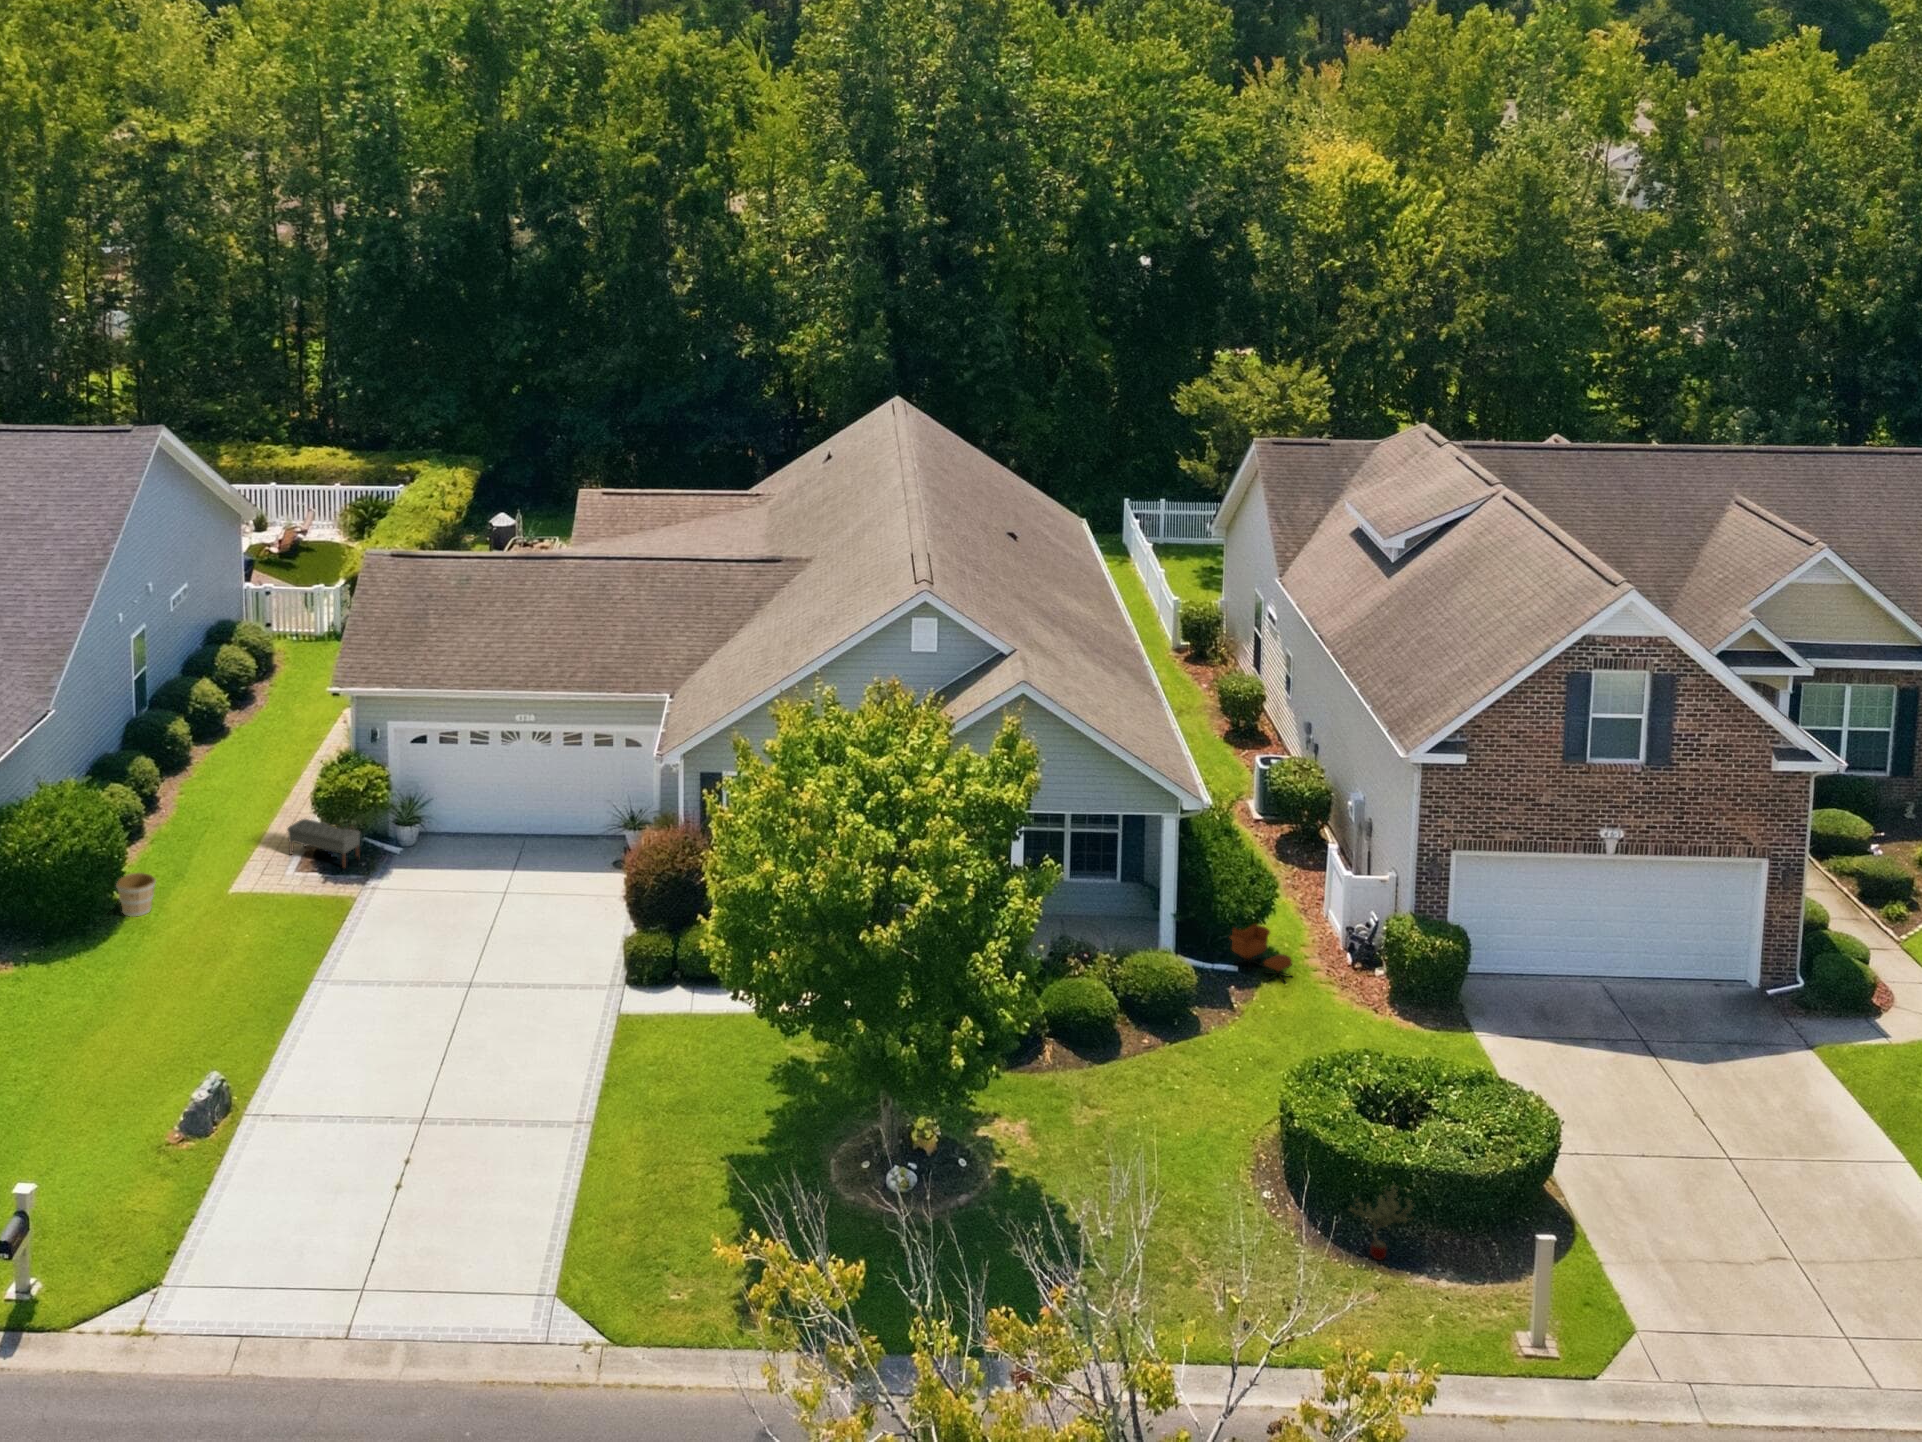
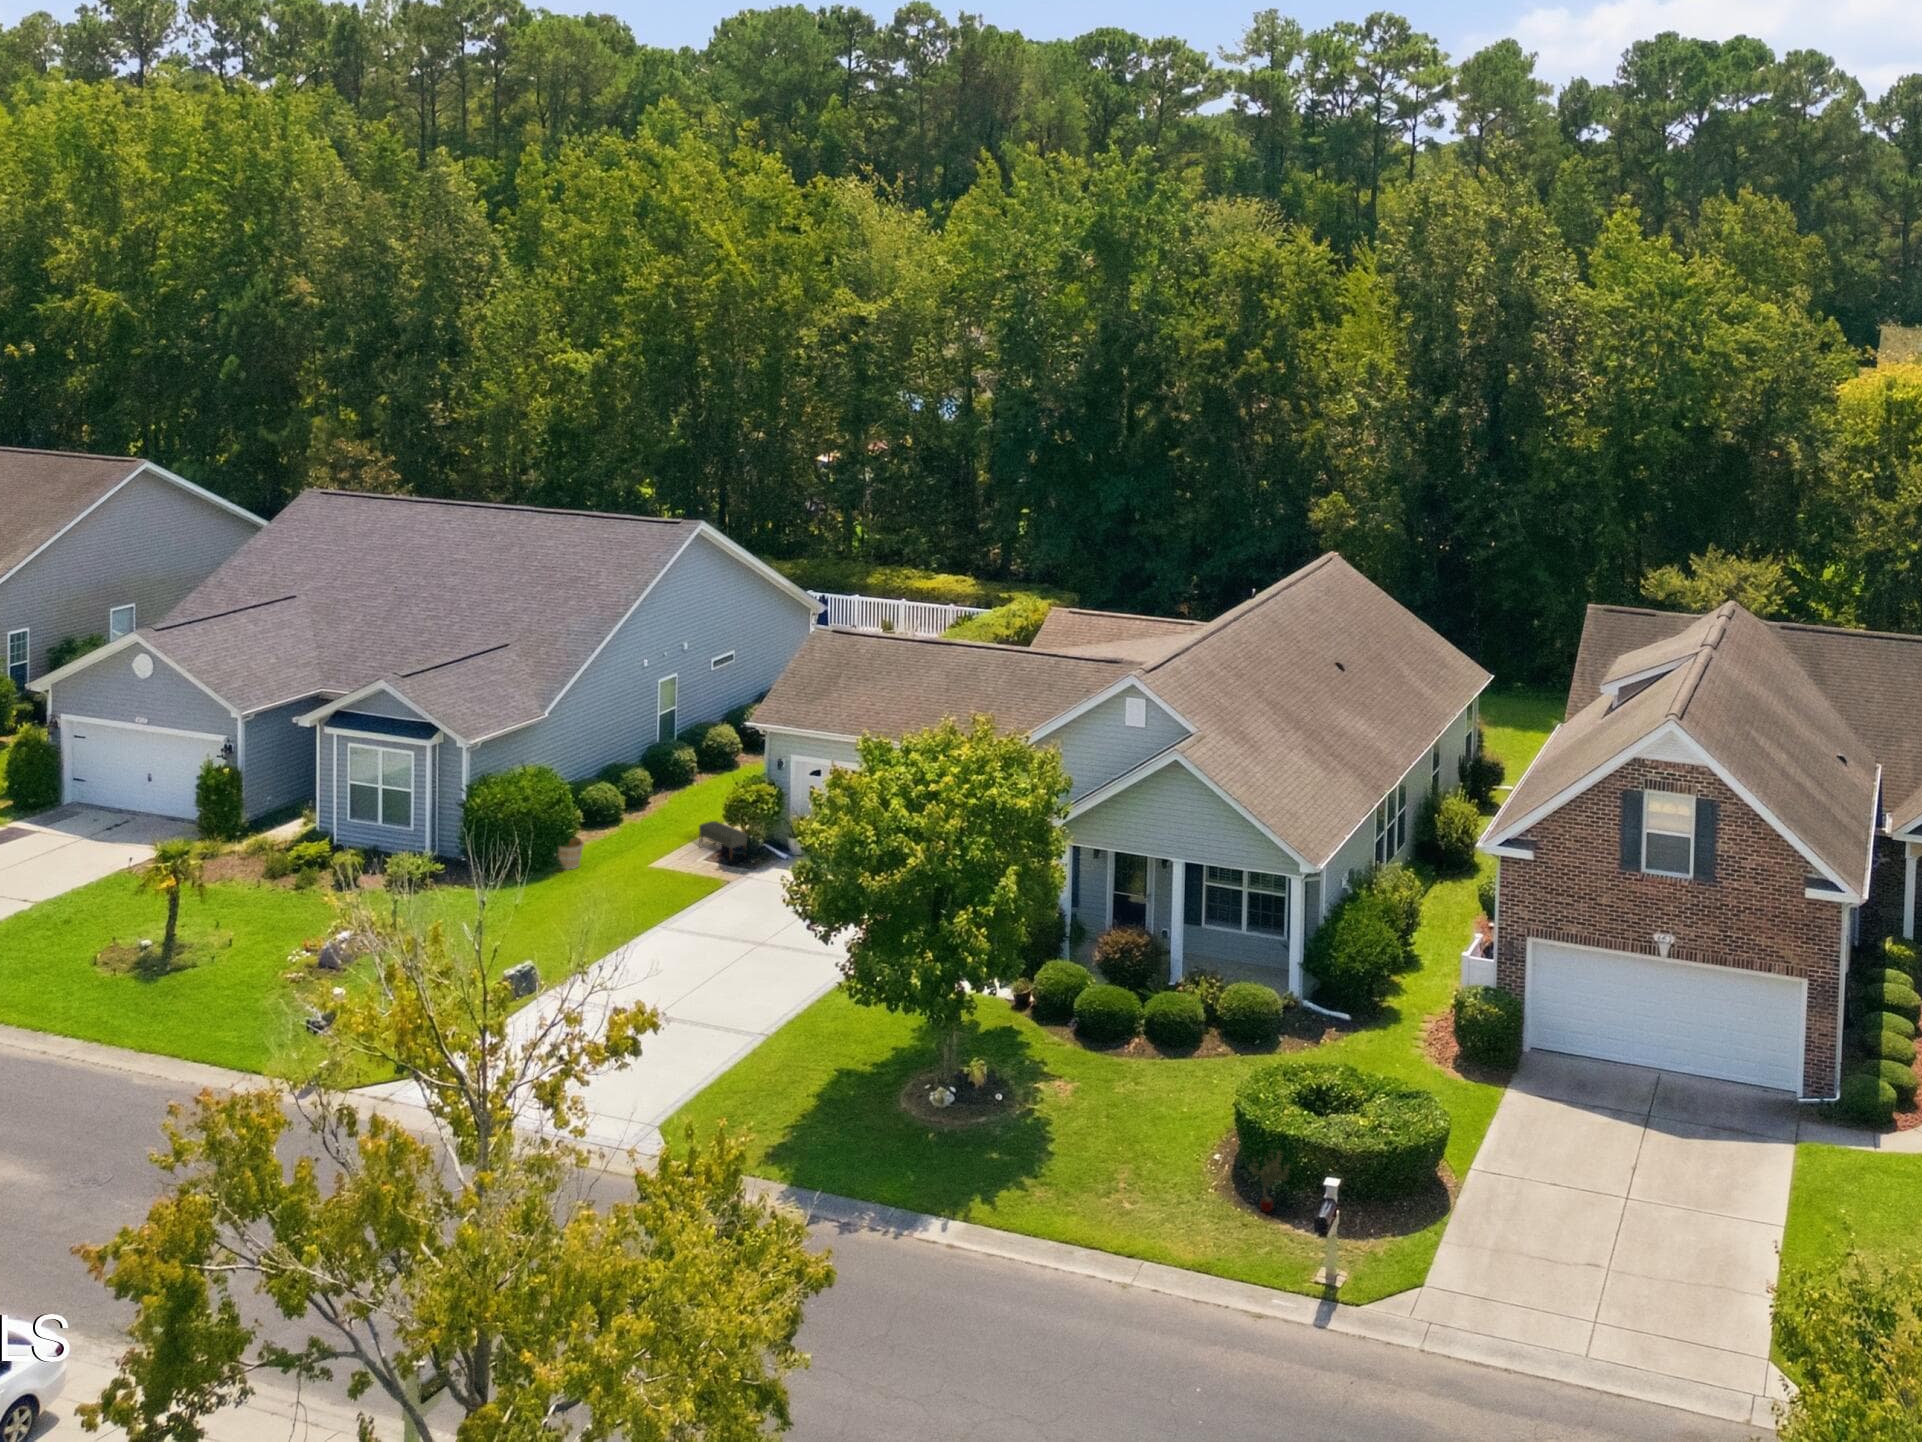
lounge chair: present [1230,924,1292,982] -> none [1344,965,1390,1033]

